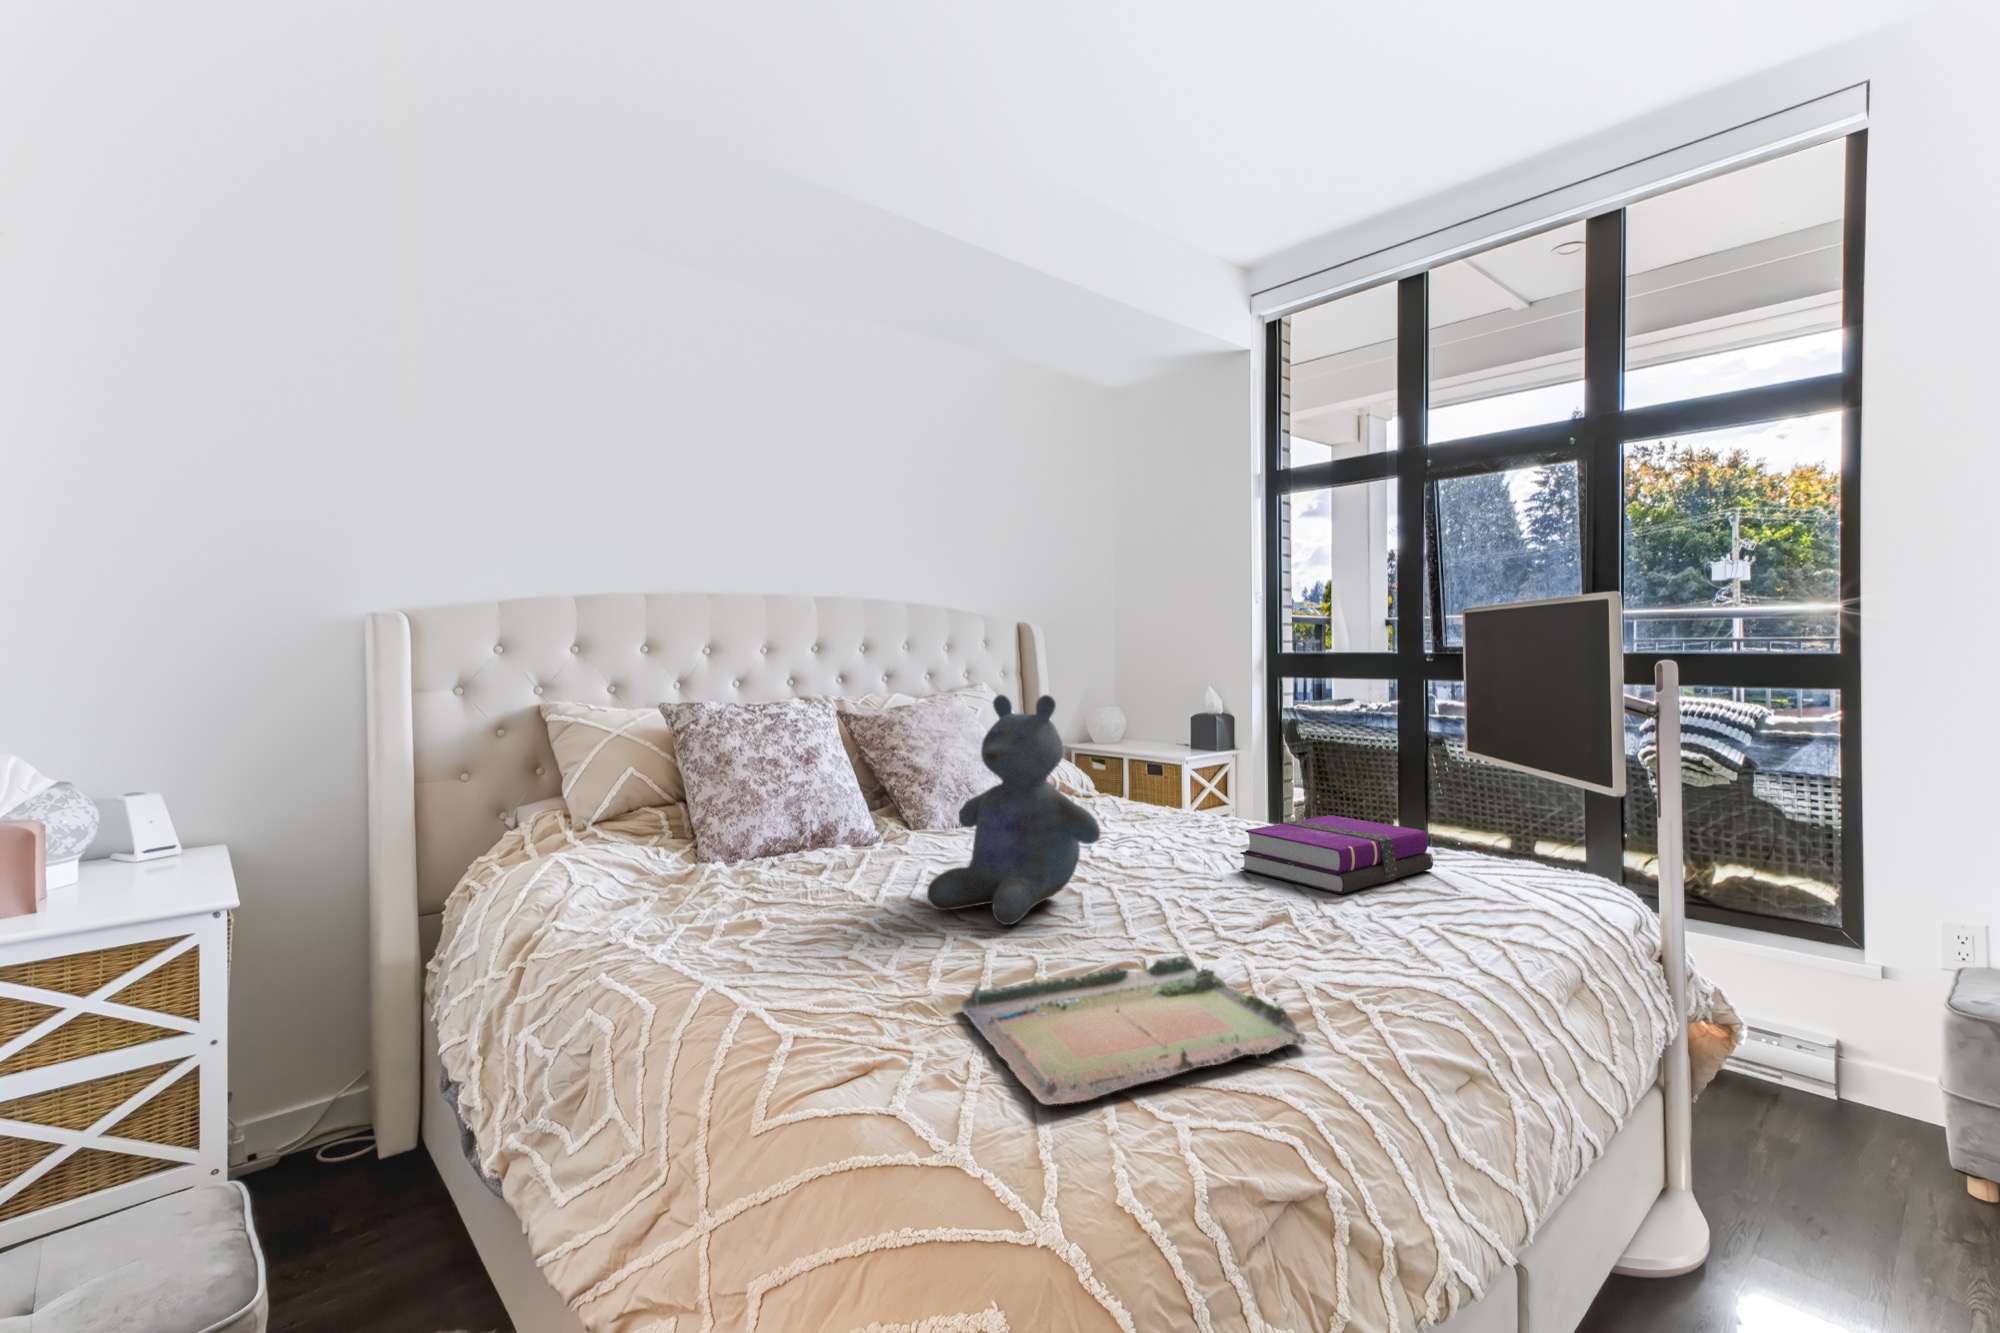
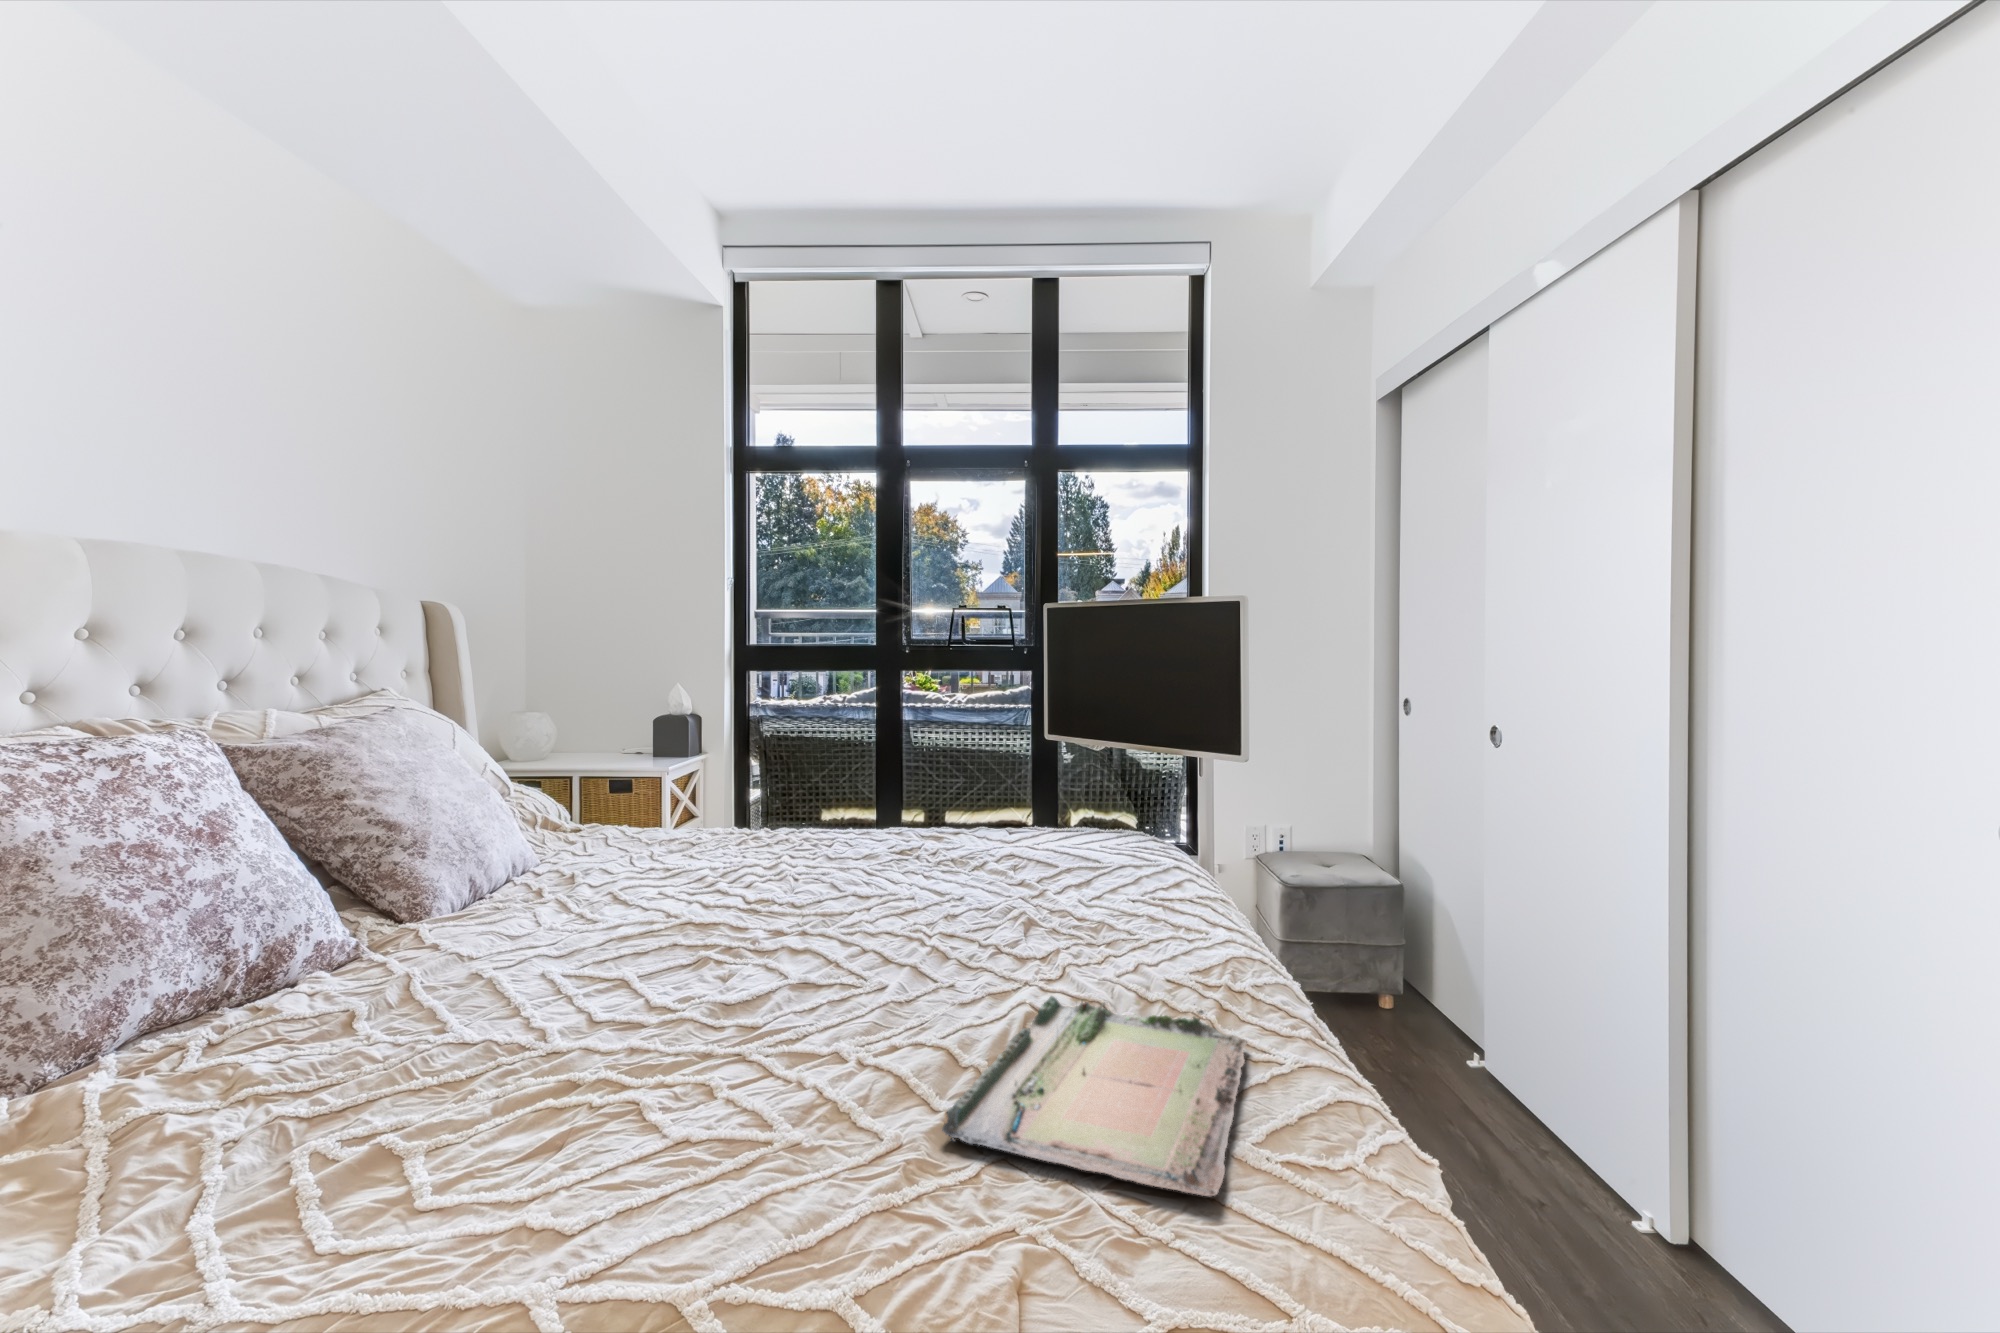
stuffed bear: present [927,695,1100,925] -> none [647,718,872,1028]
hardback book: present [1240,815,1433,894] -> none [915,821,1054,897]

